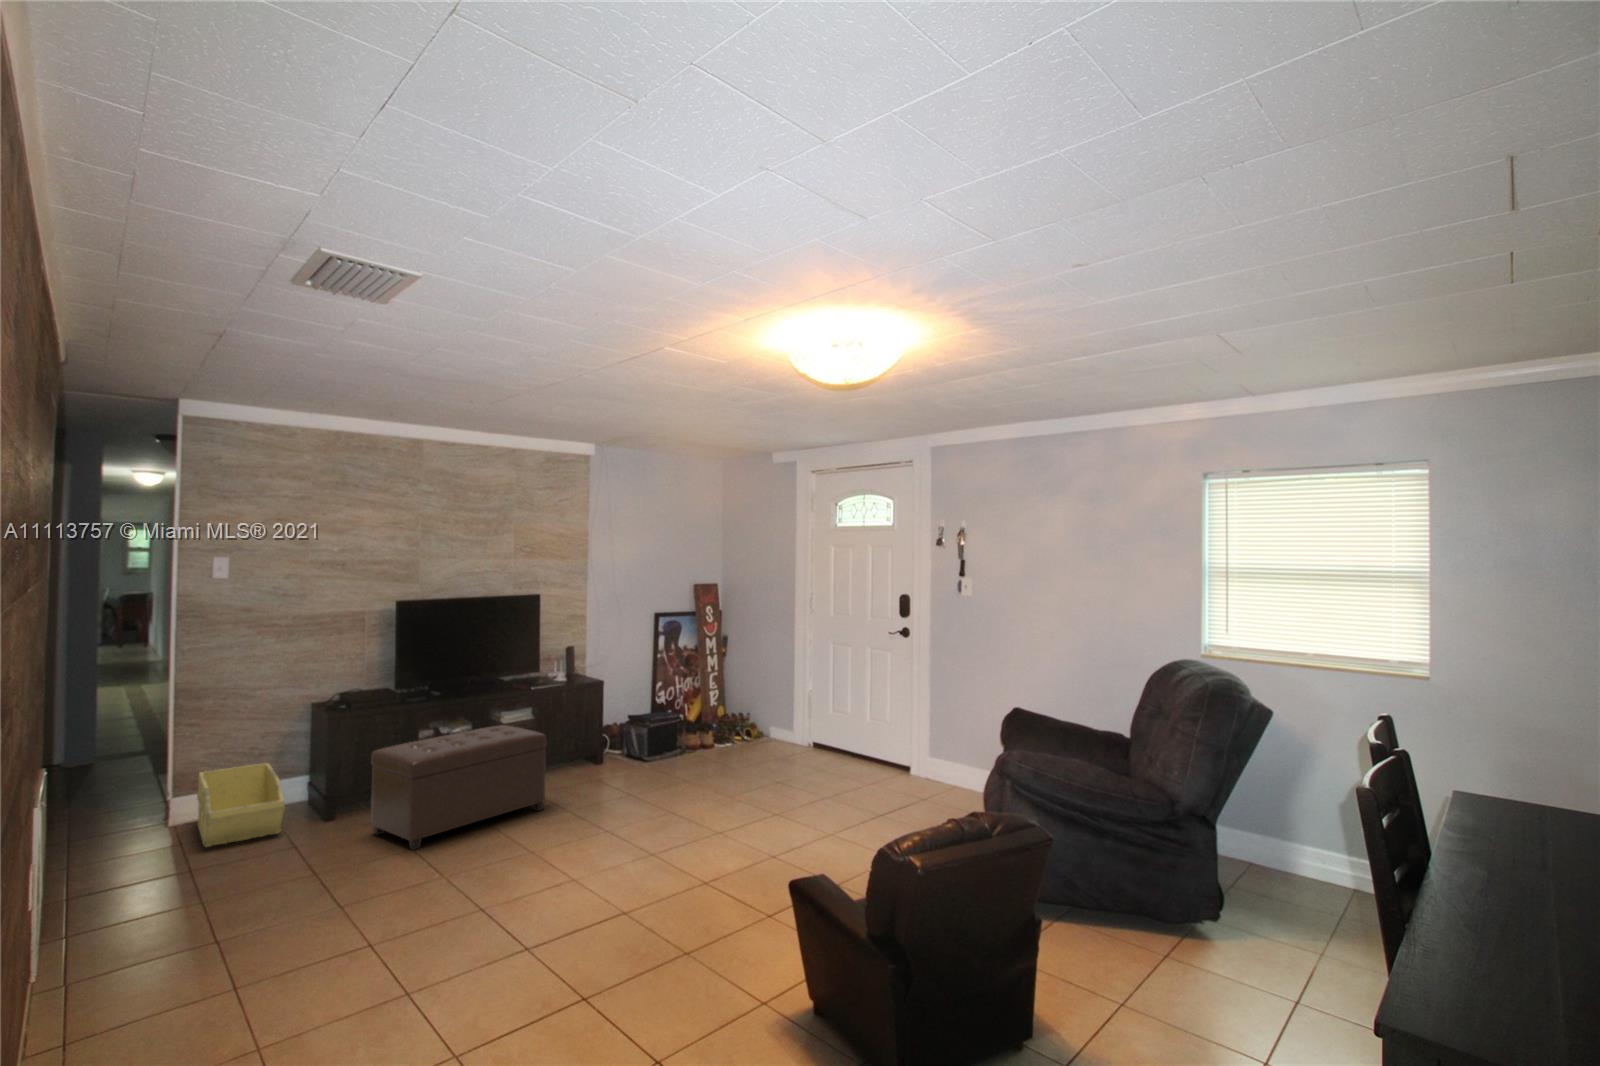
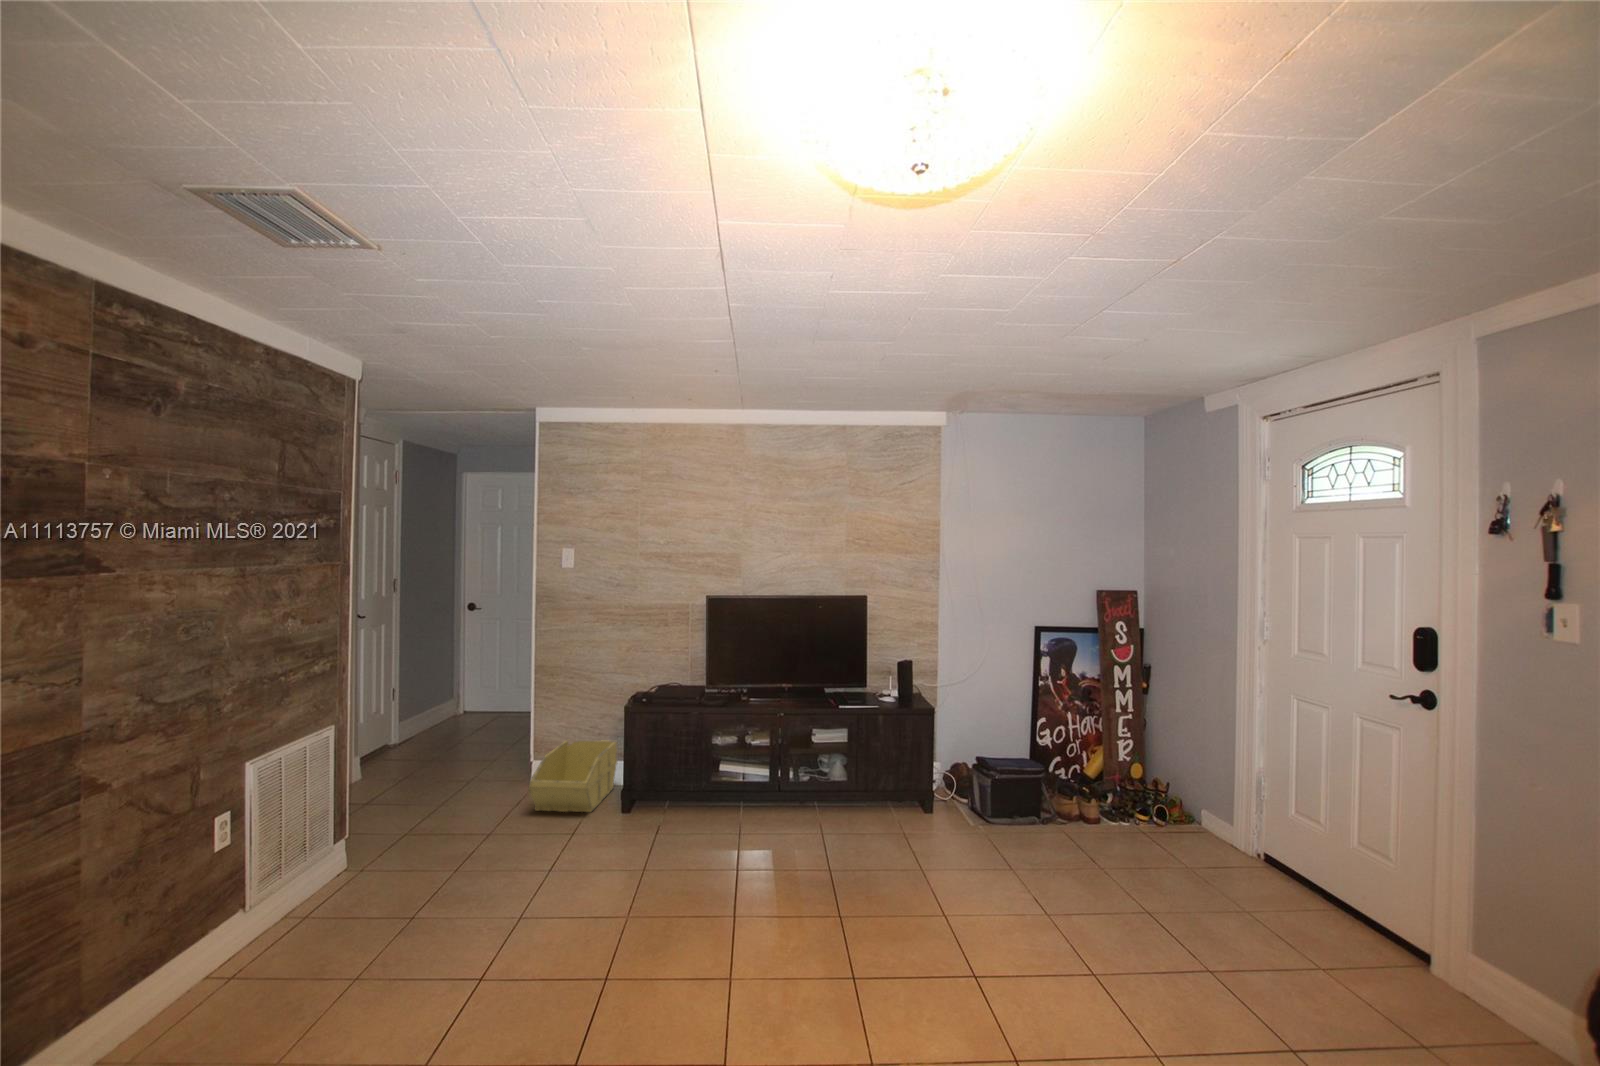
ottoman: present [371,725,547,850] -> none [637,745,809,870]

